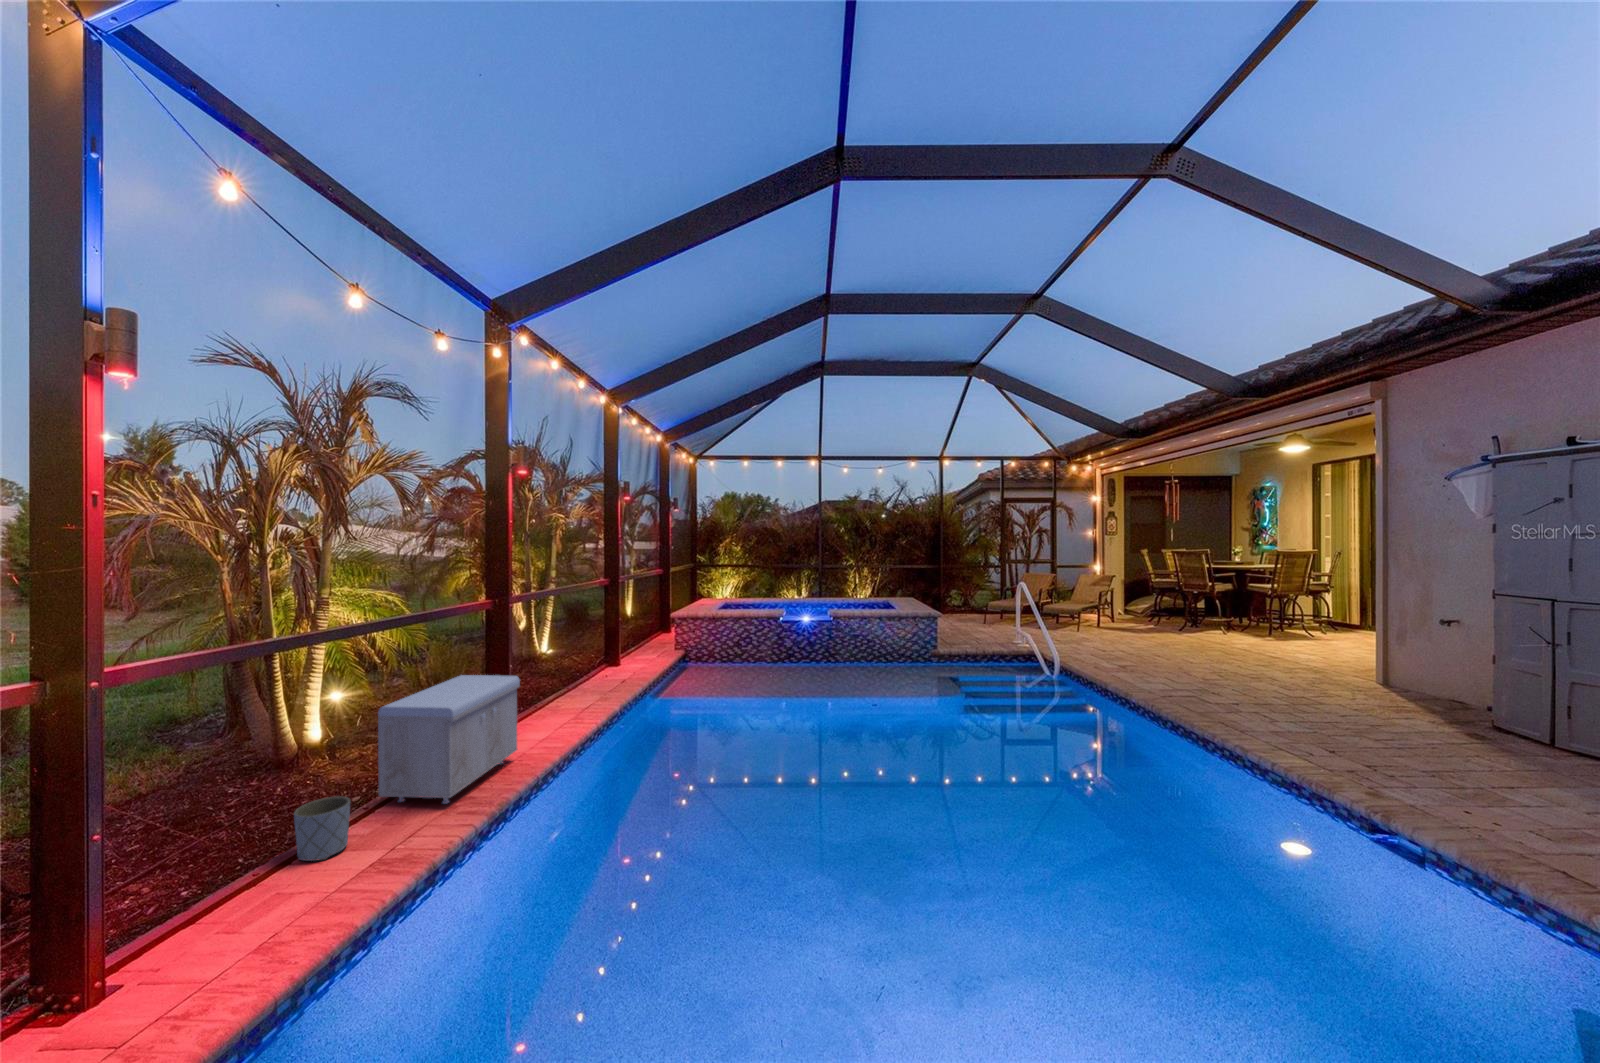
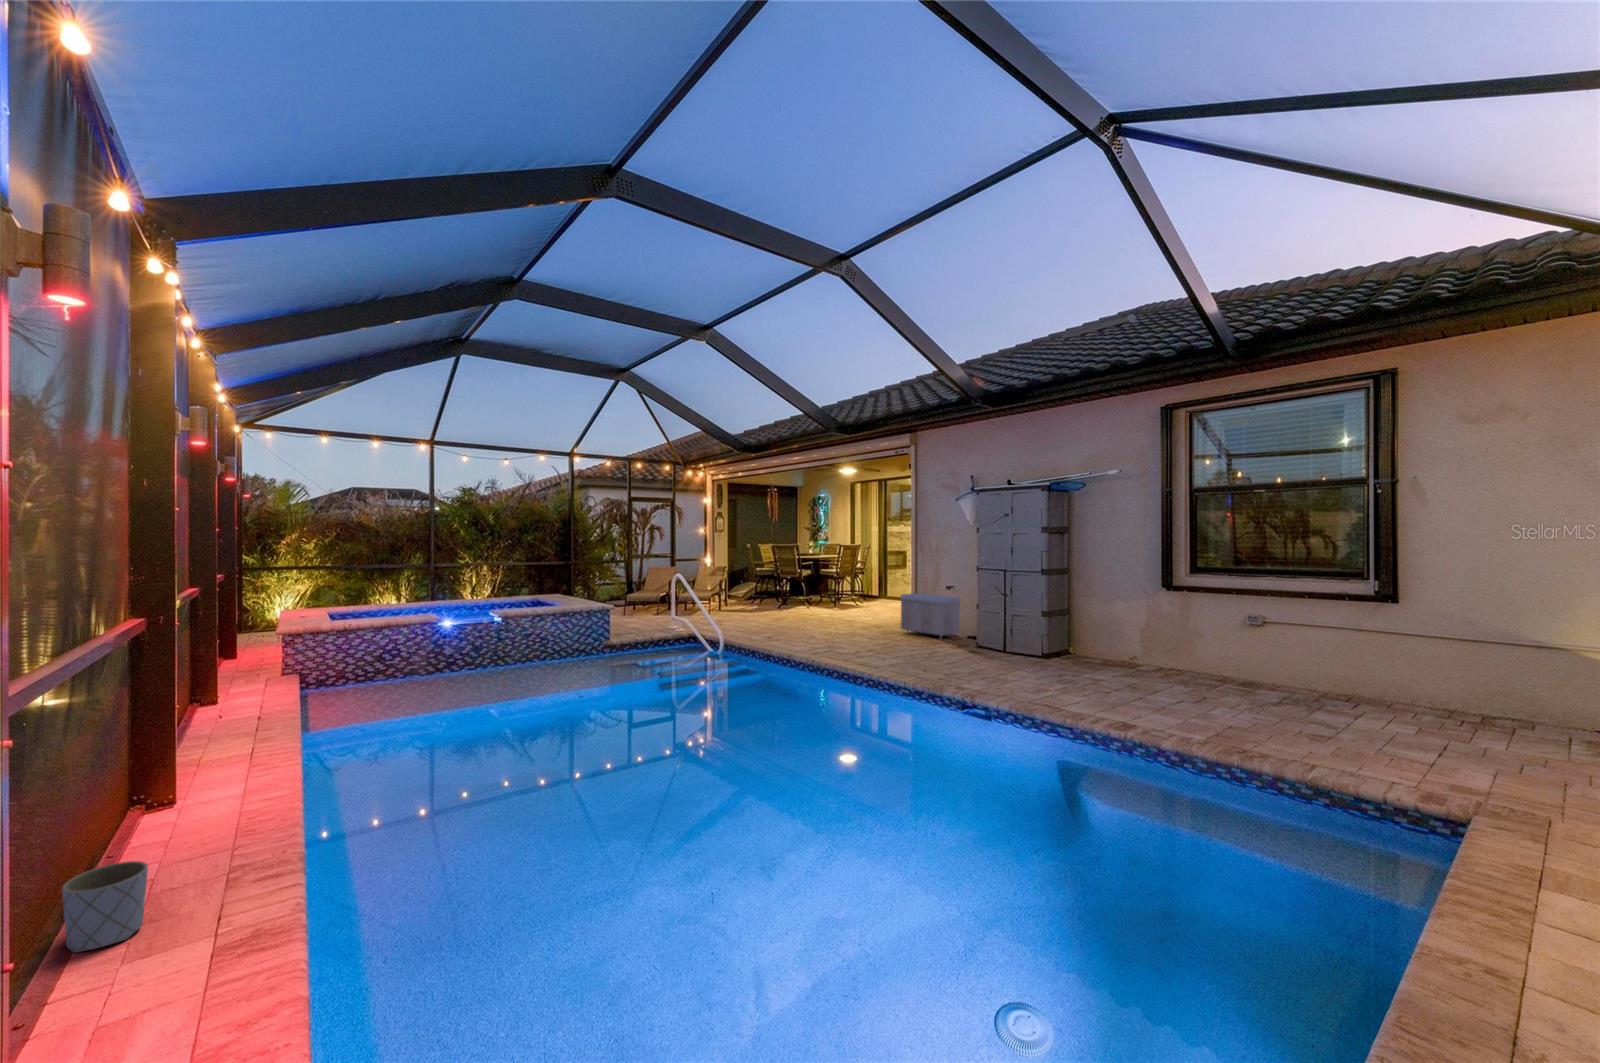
storage bench: present [378,675,520,804] -> present [900,593,960,639]

